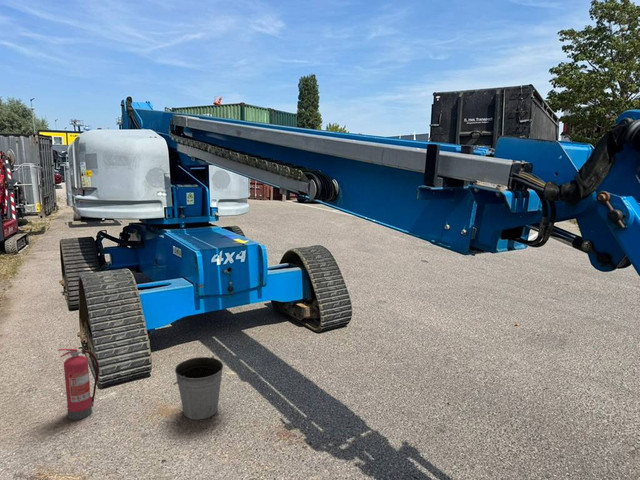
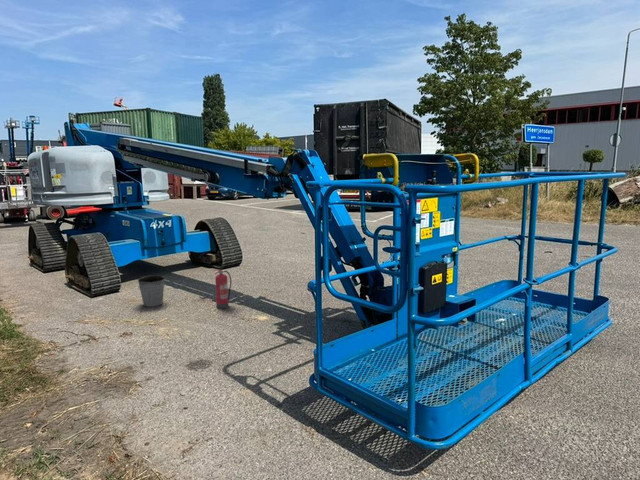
fire extinguisher: present [58,349,99,420] -> present [215,270,231,309]

